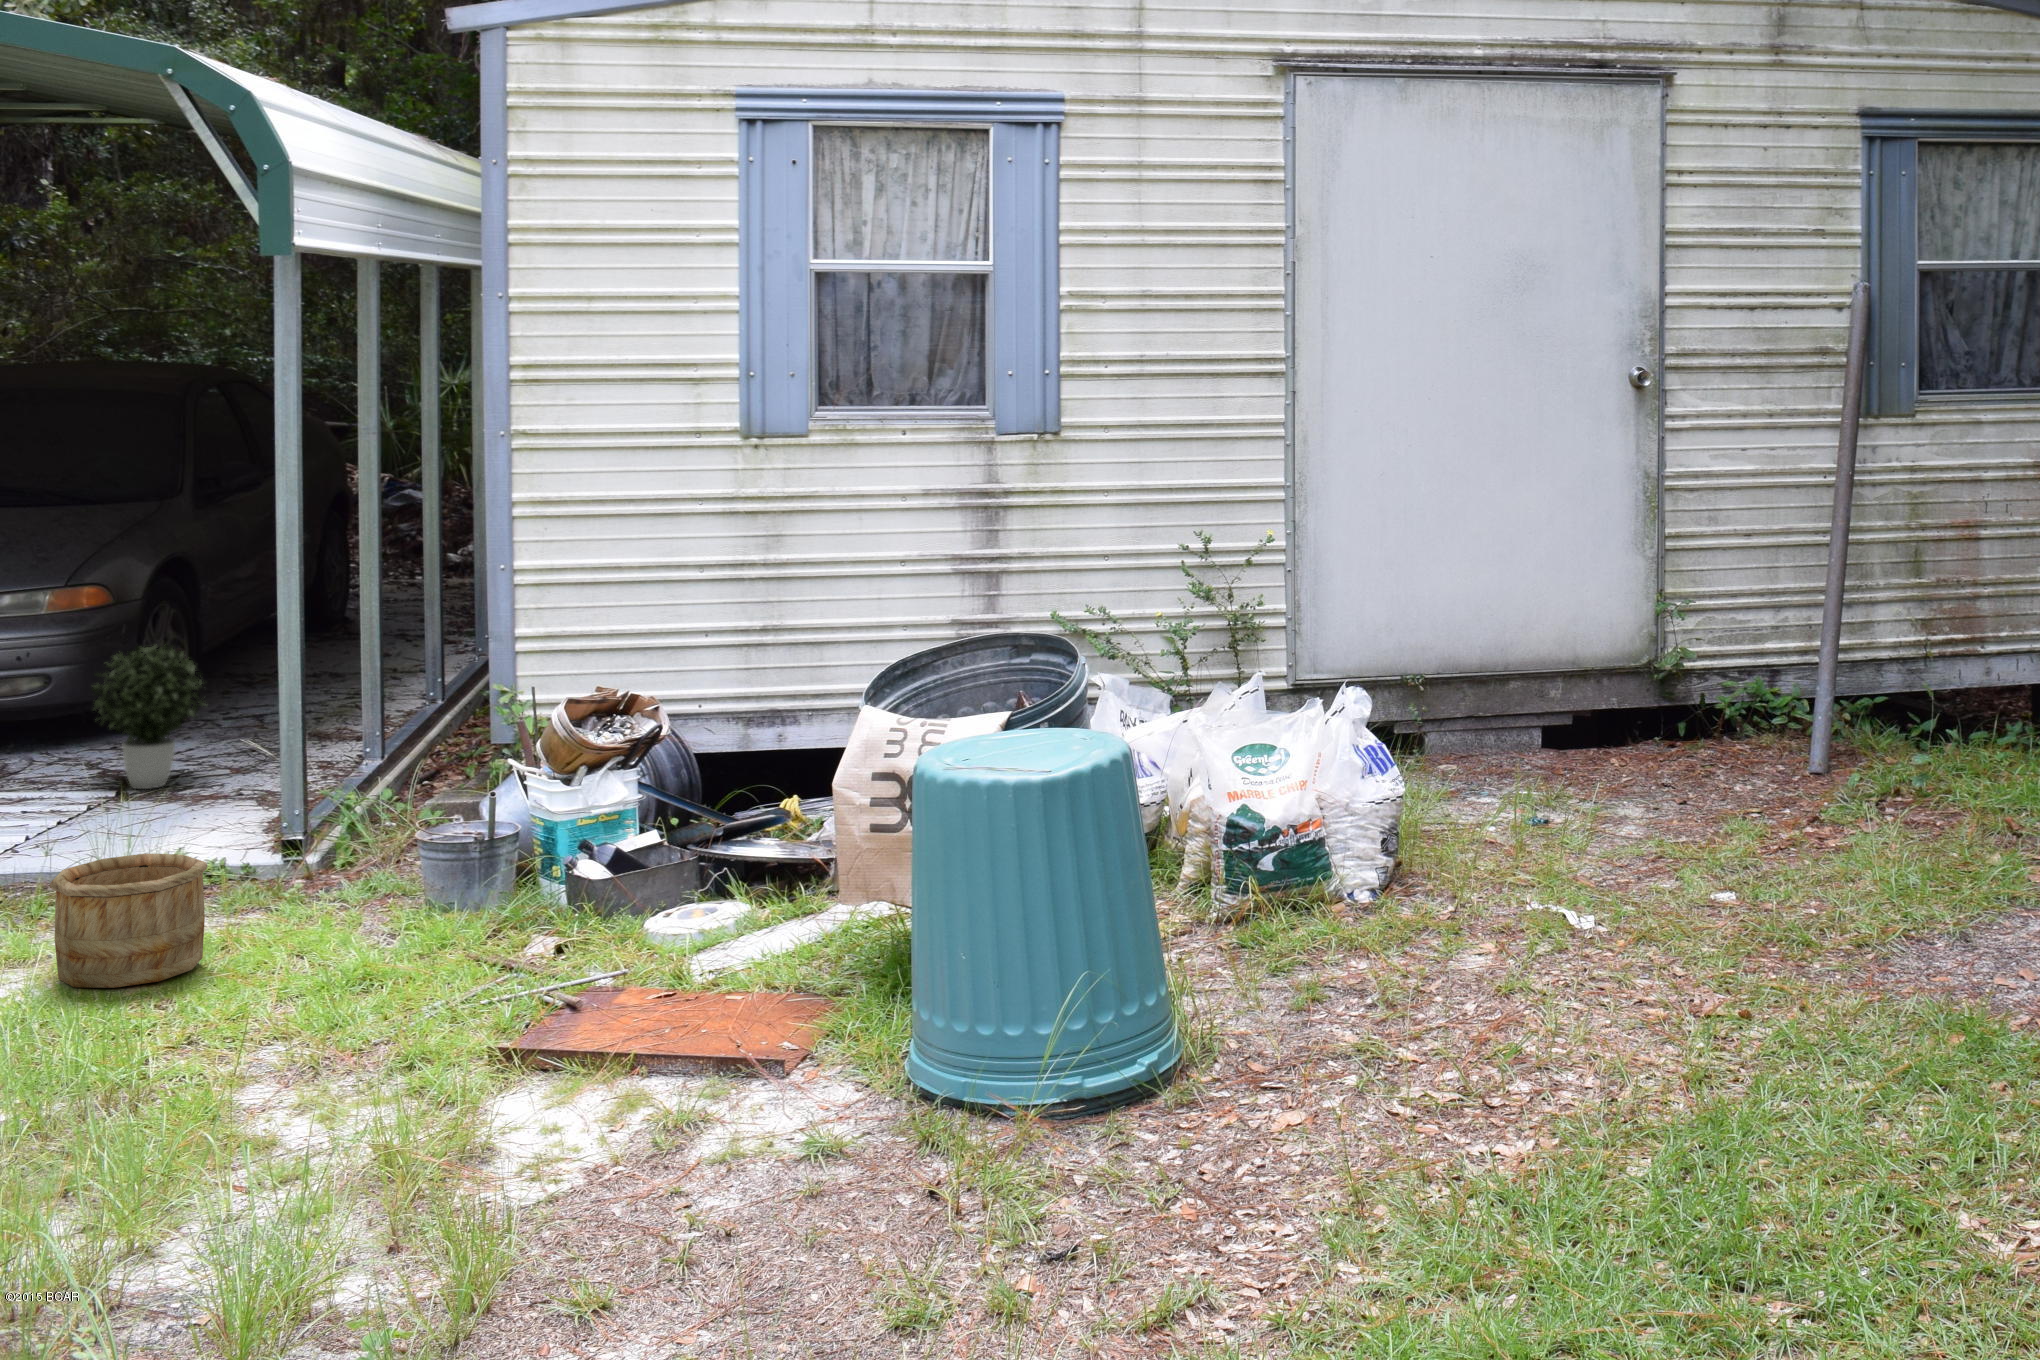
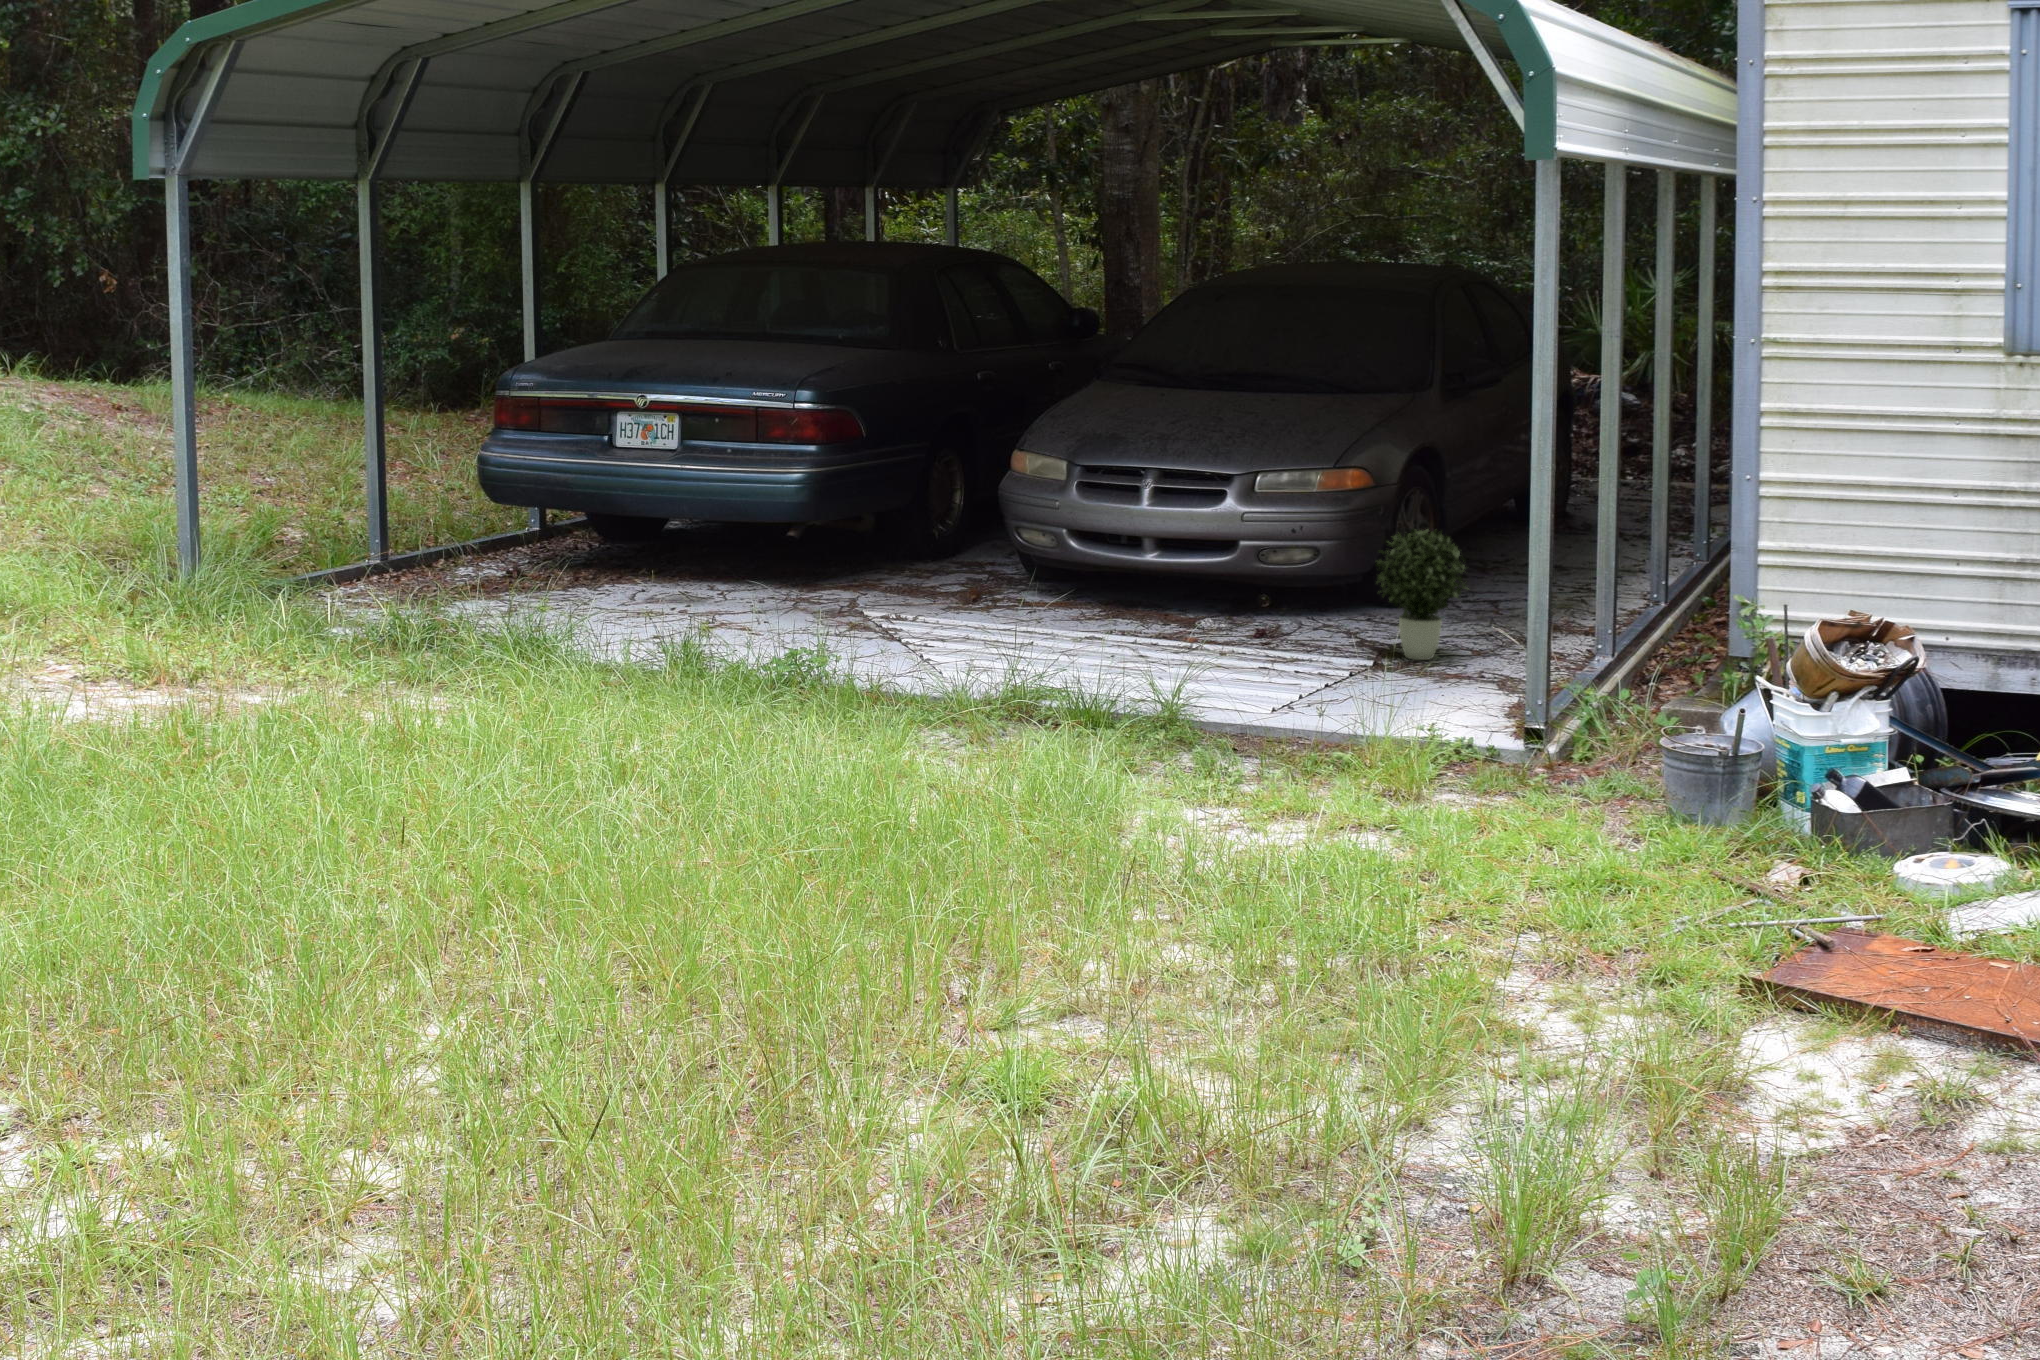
wooden bucket: present [50,853,208,988] -> none [1348,721,1477,843]

